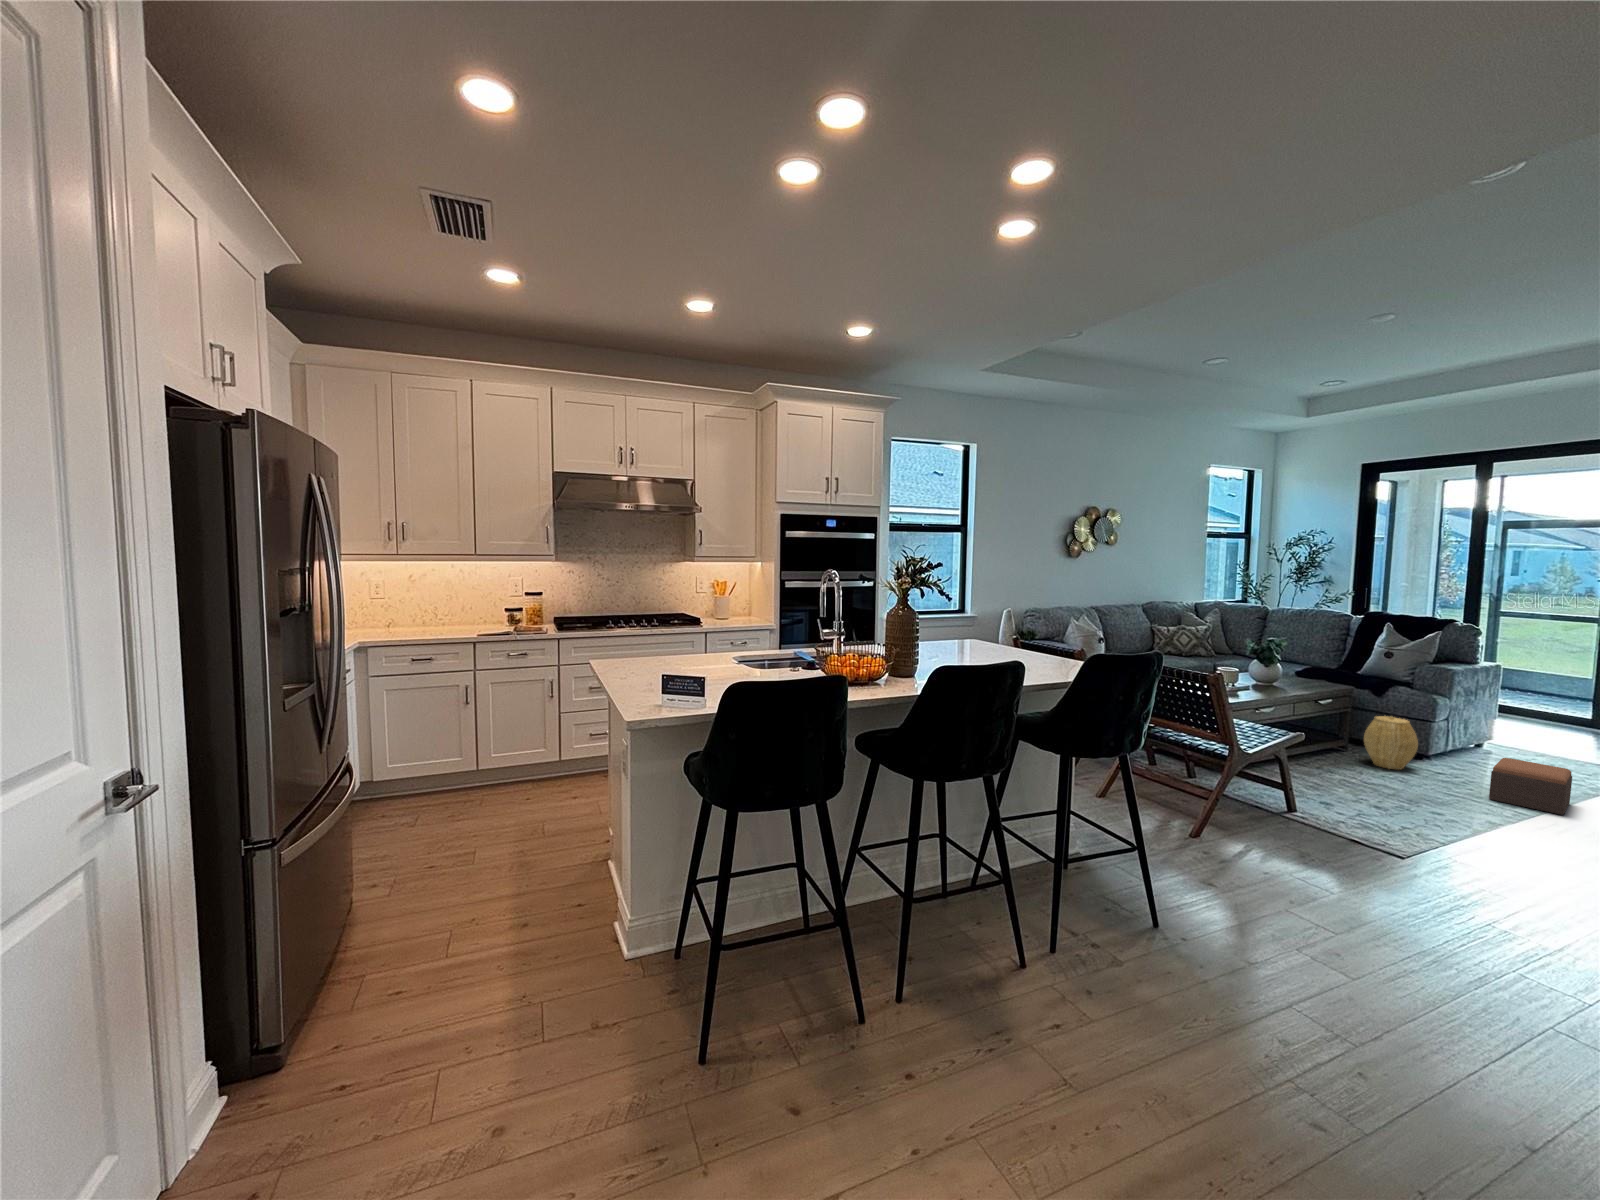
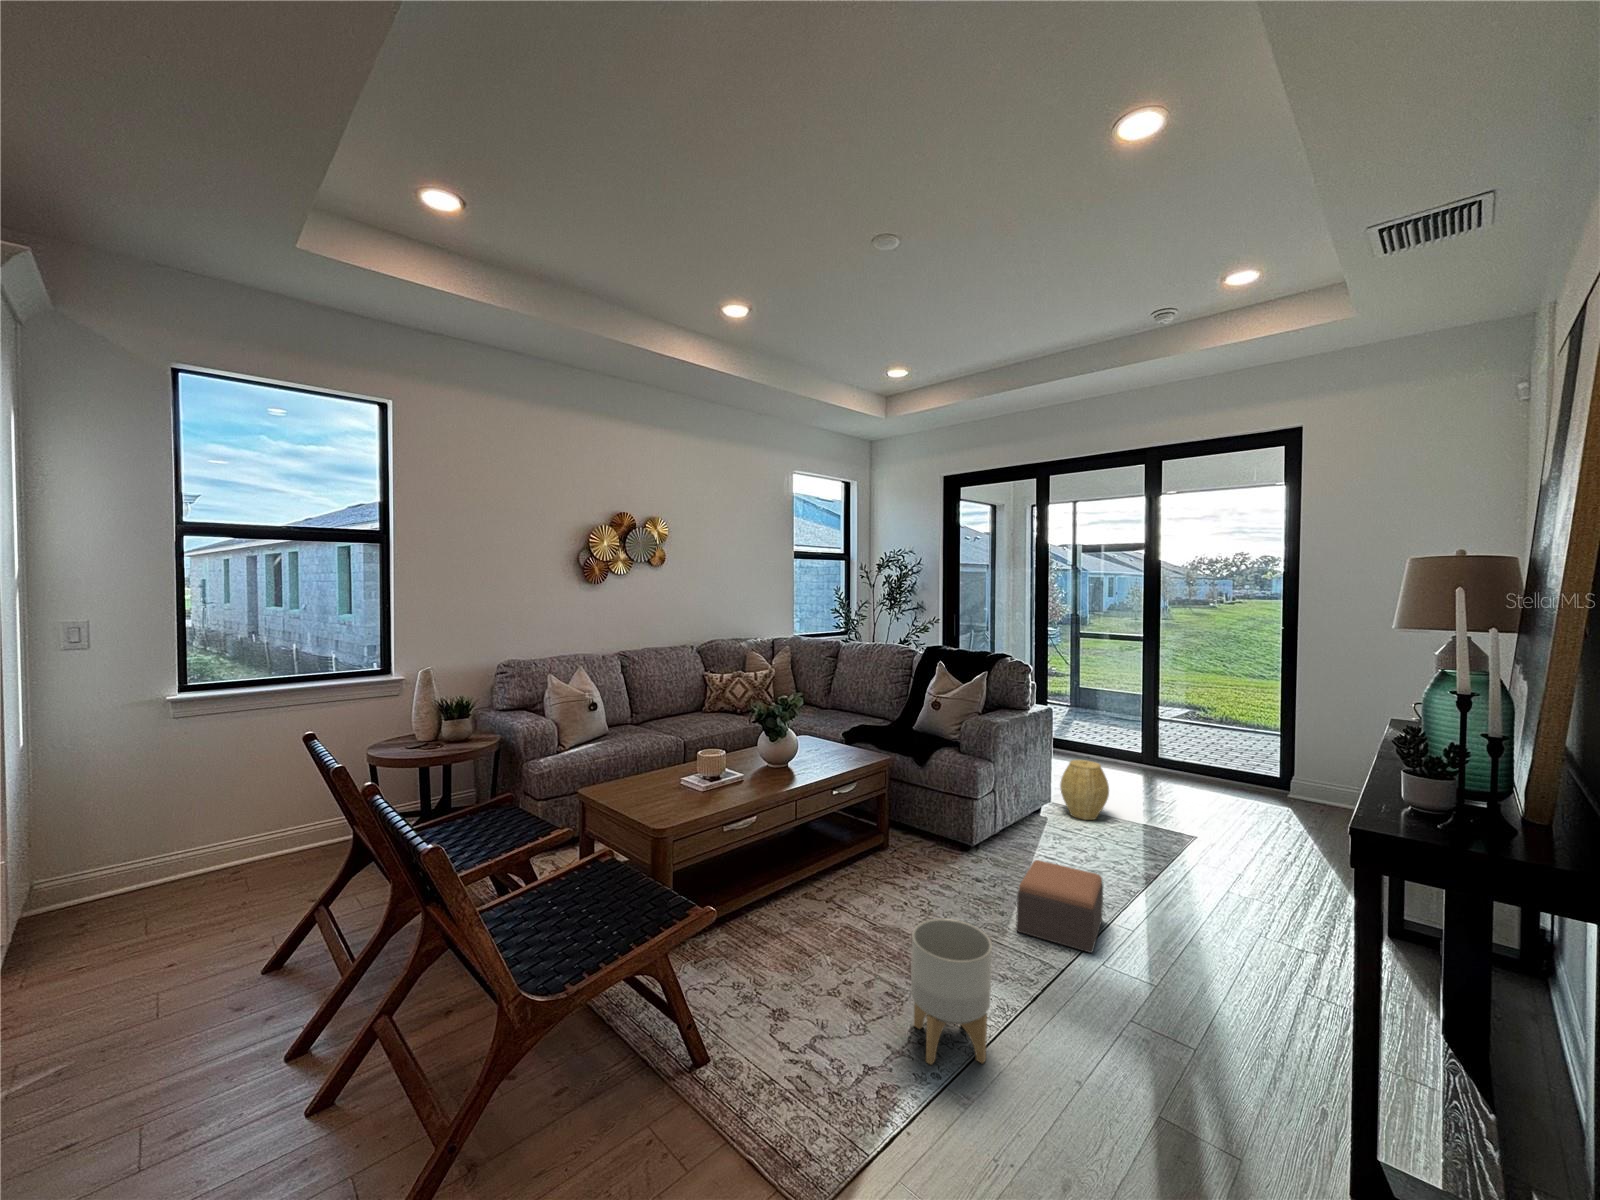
woven basket: present [1364,716,1418,770] -> present [1060,760,1109,820]
planter: none [1424,761,1493,840] -> present [911,919,992,1064]

